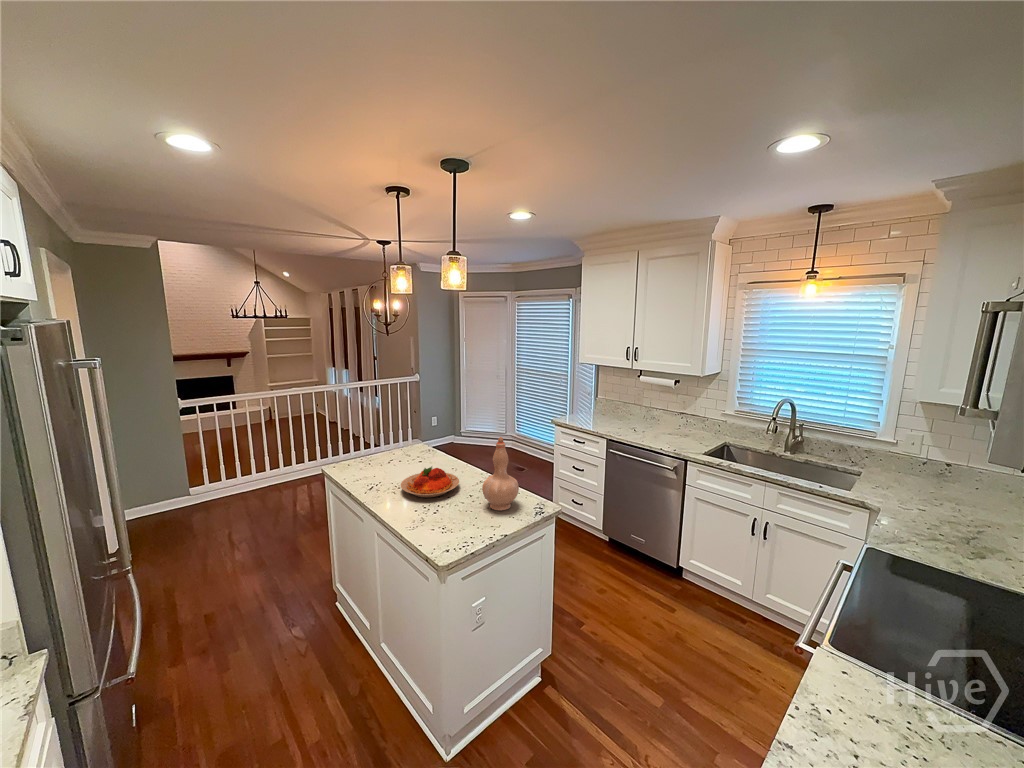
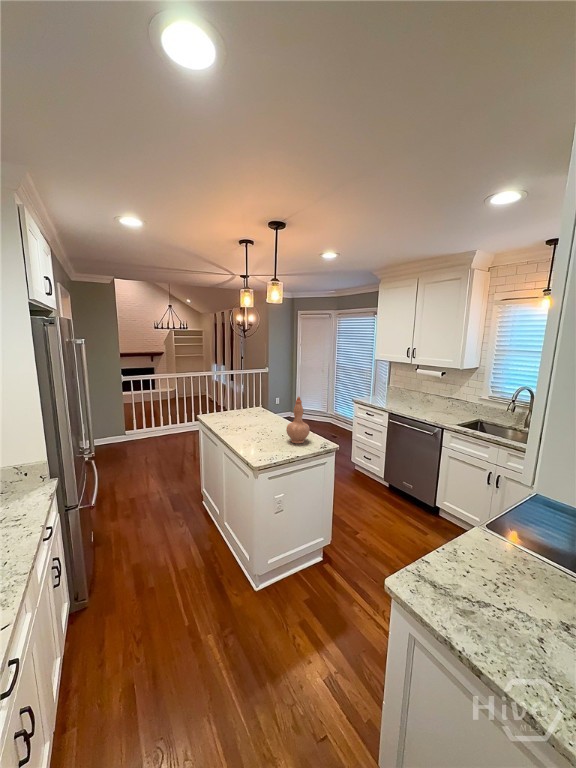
plate: present [401,466,459,497] -> none [239,416,275,434]

